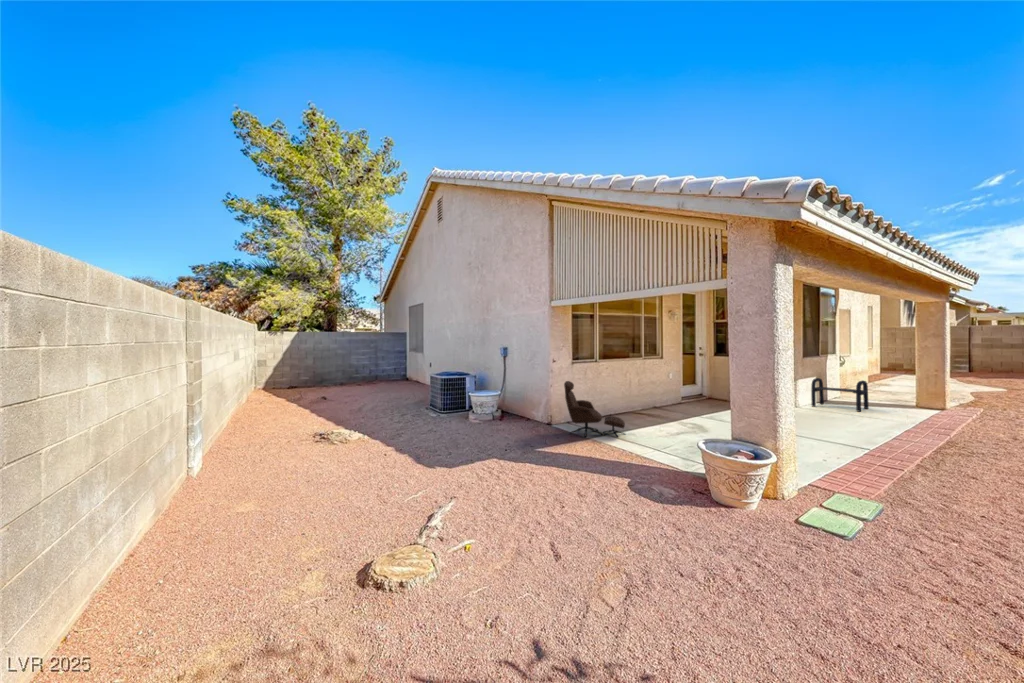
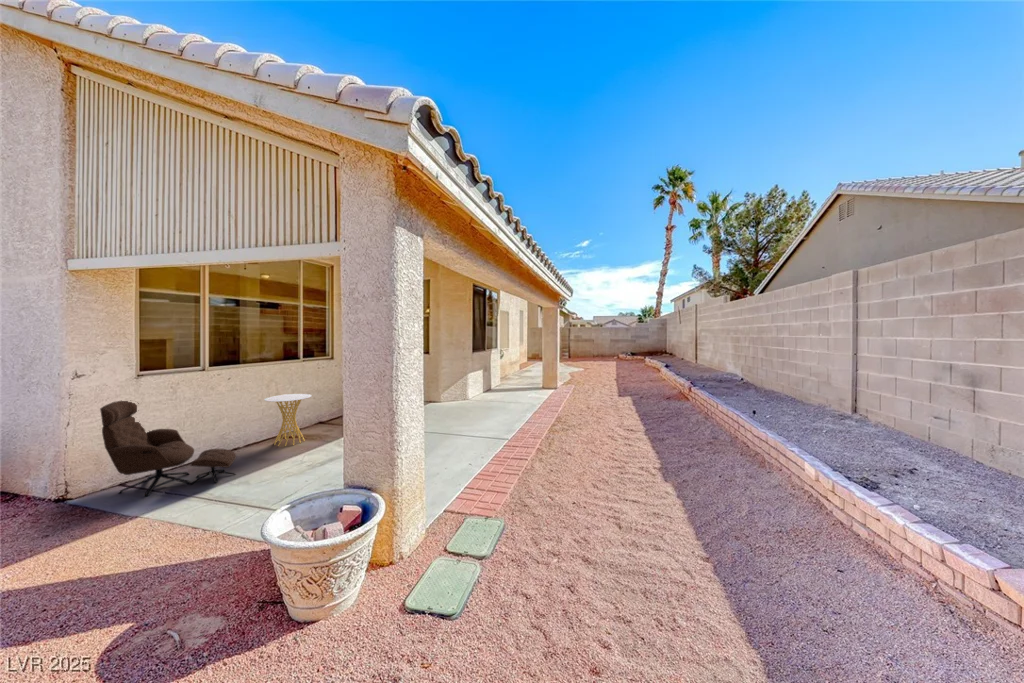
bench: present [811,378,869,412] -> none [476,371,515,400]
side table: none [631,386,662,423] -> present [264,394,312,446]

